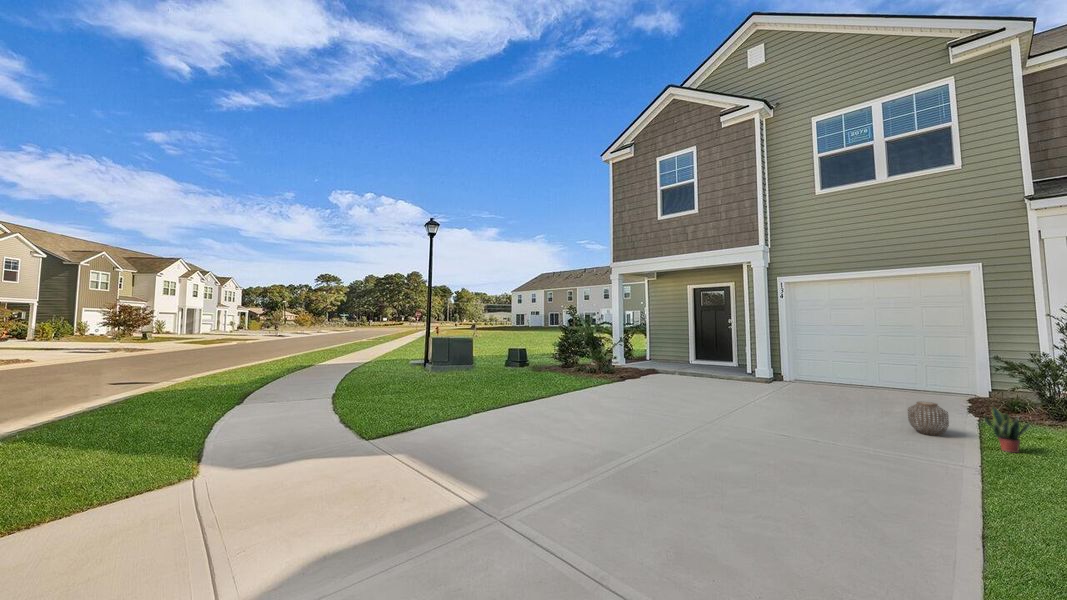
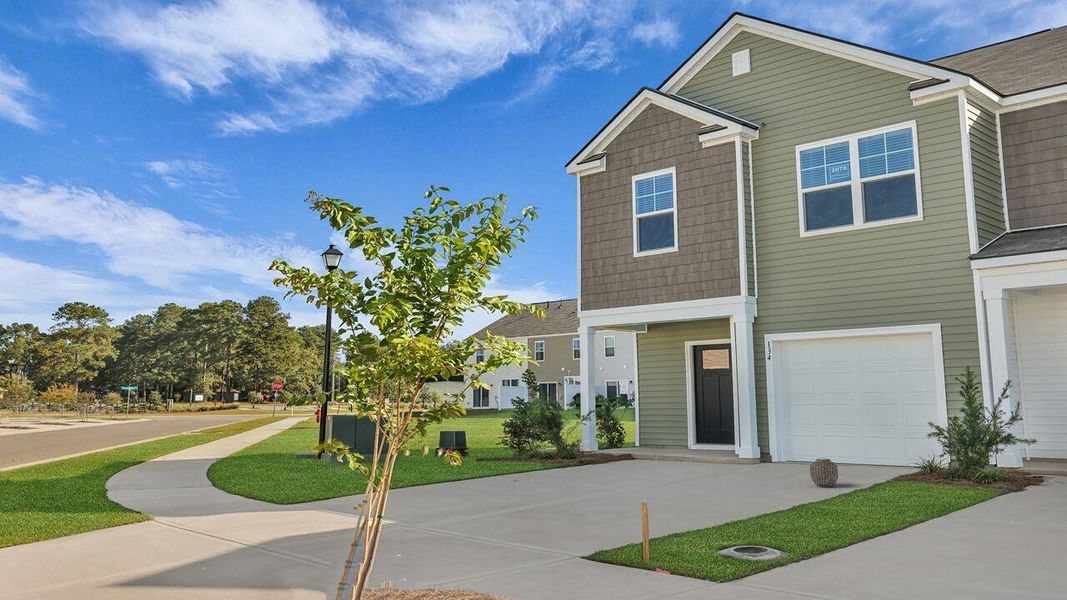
potted plant: present [985,407,1030,453] -> none [849,456,875,494]

